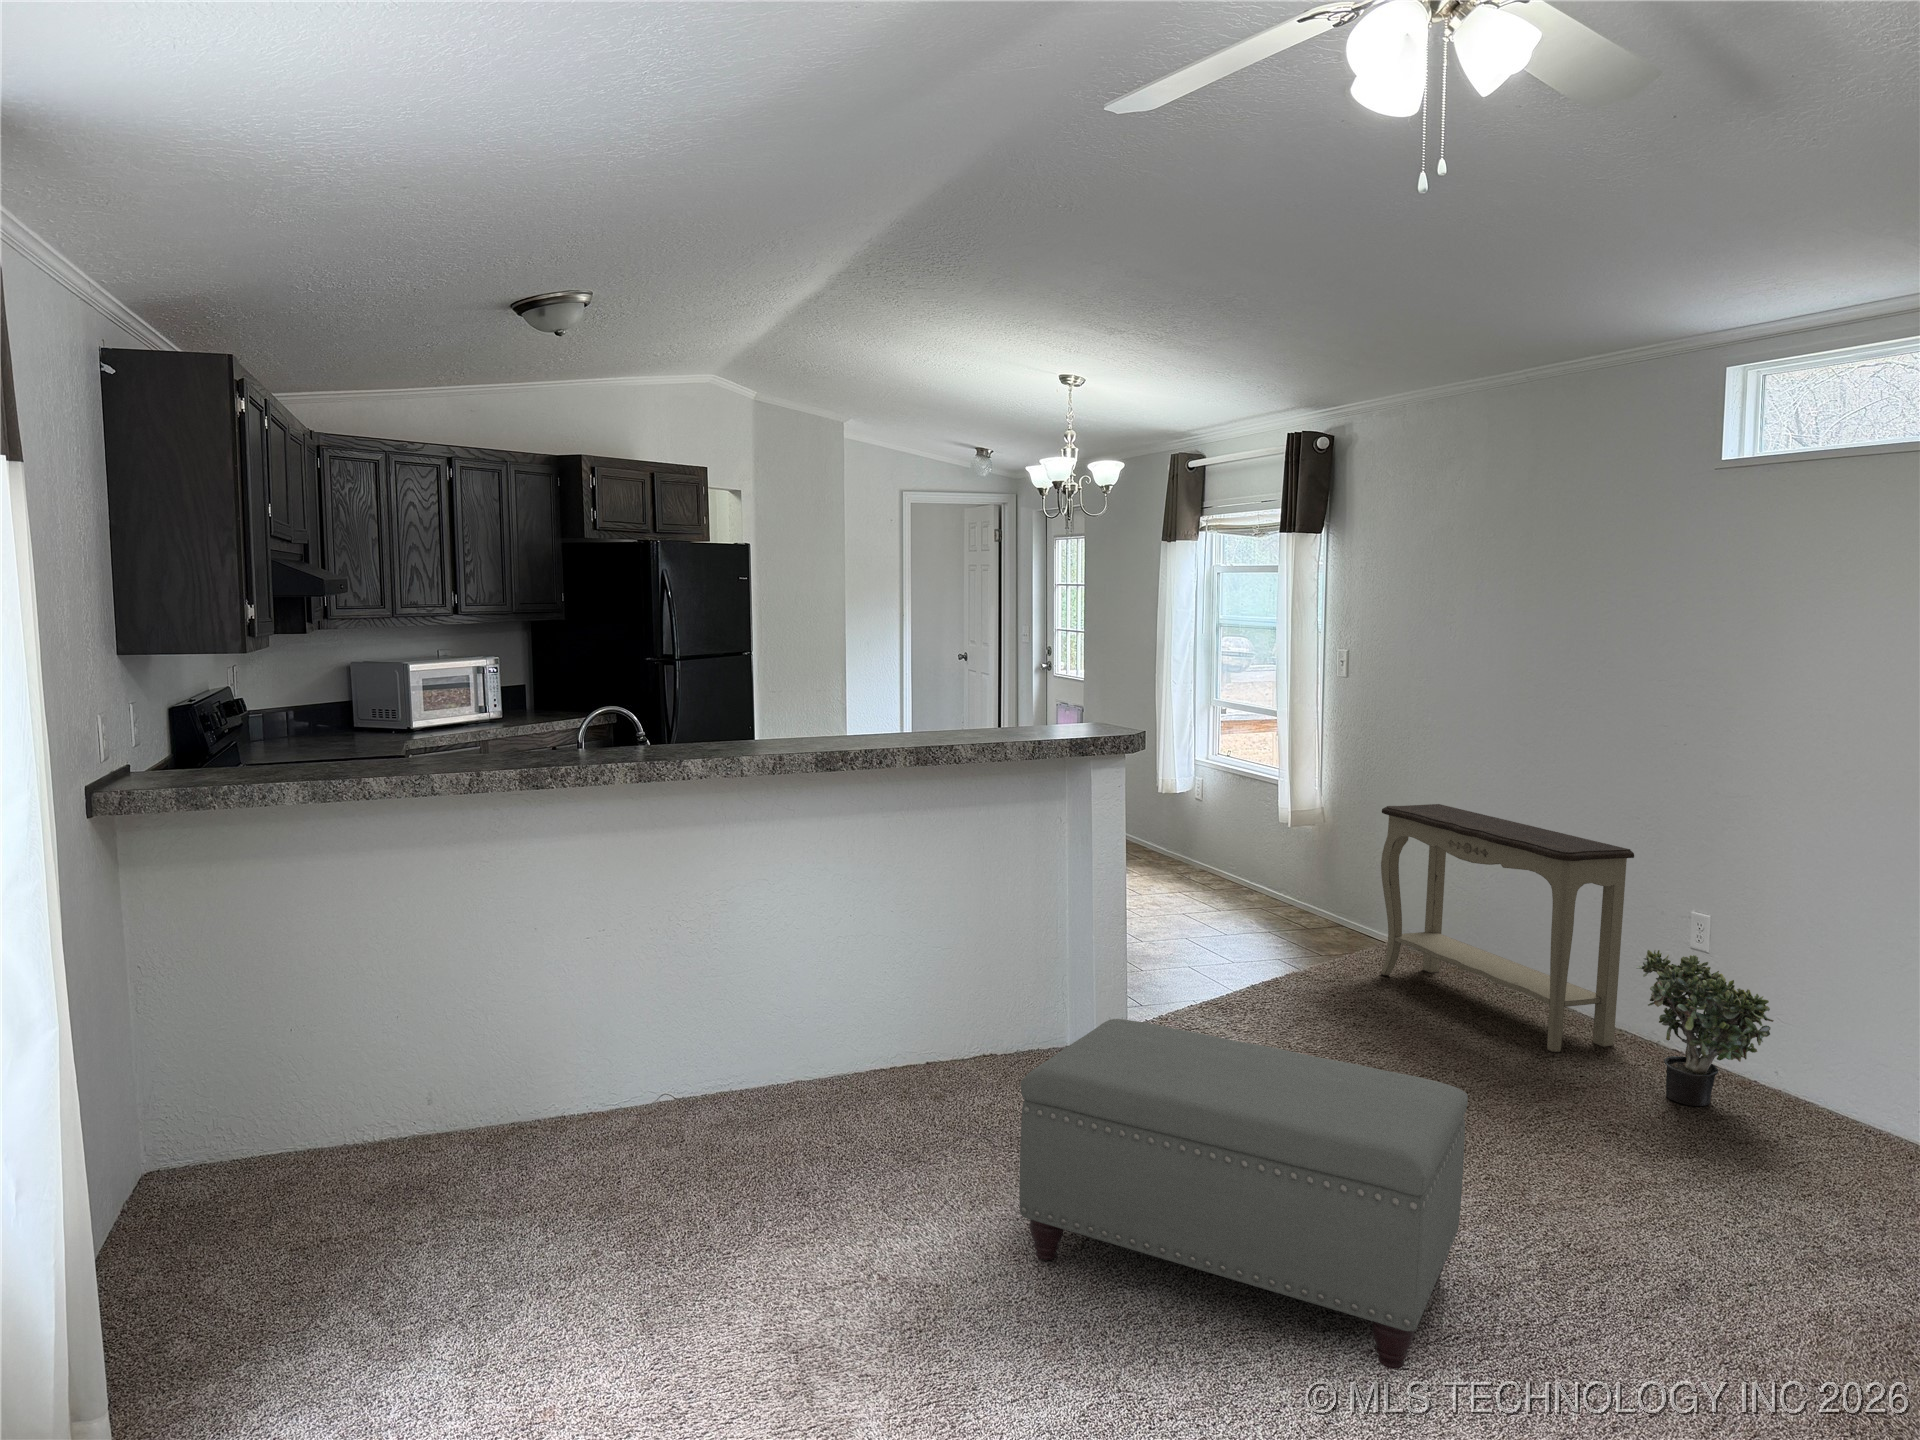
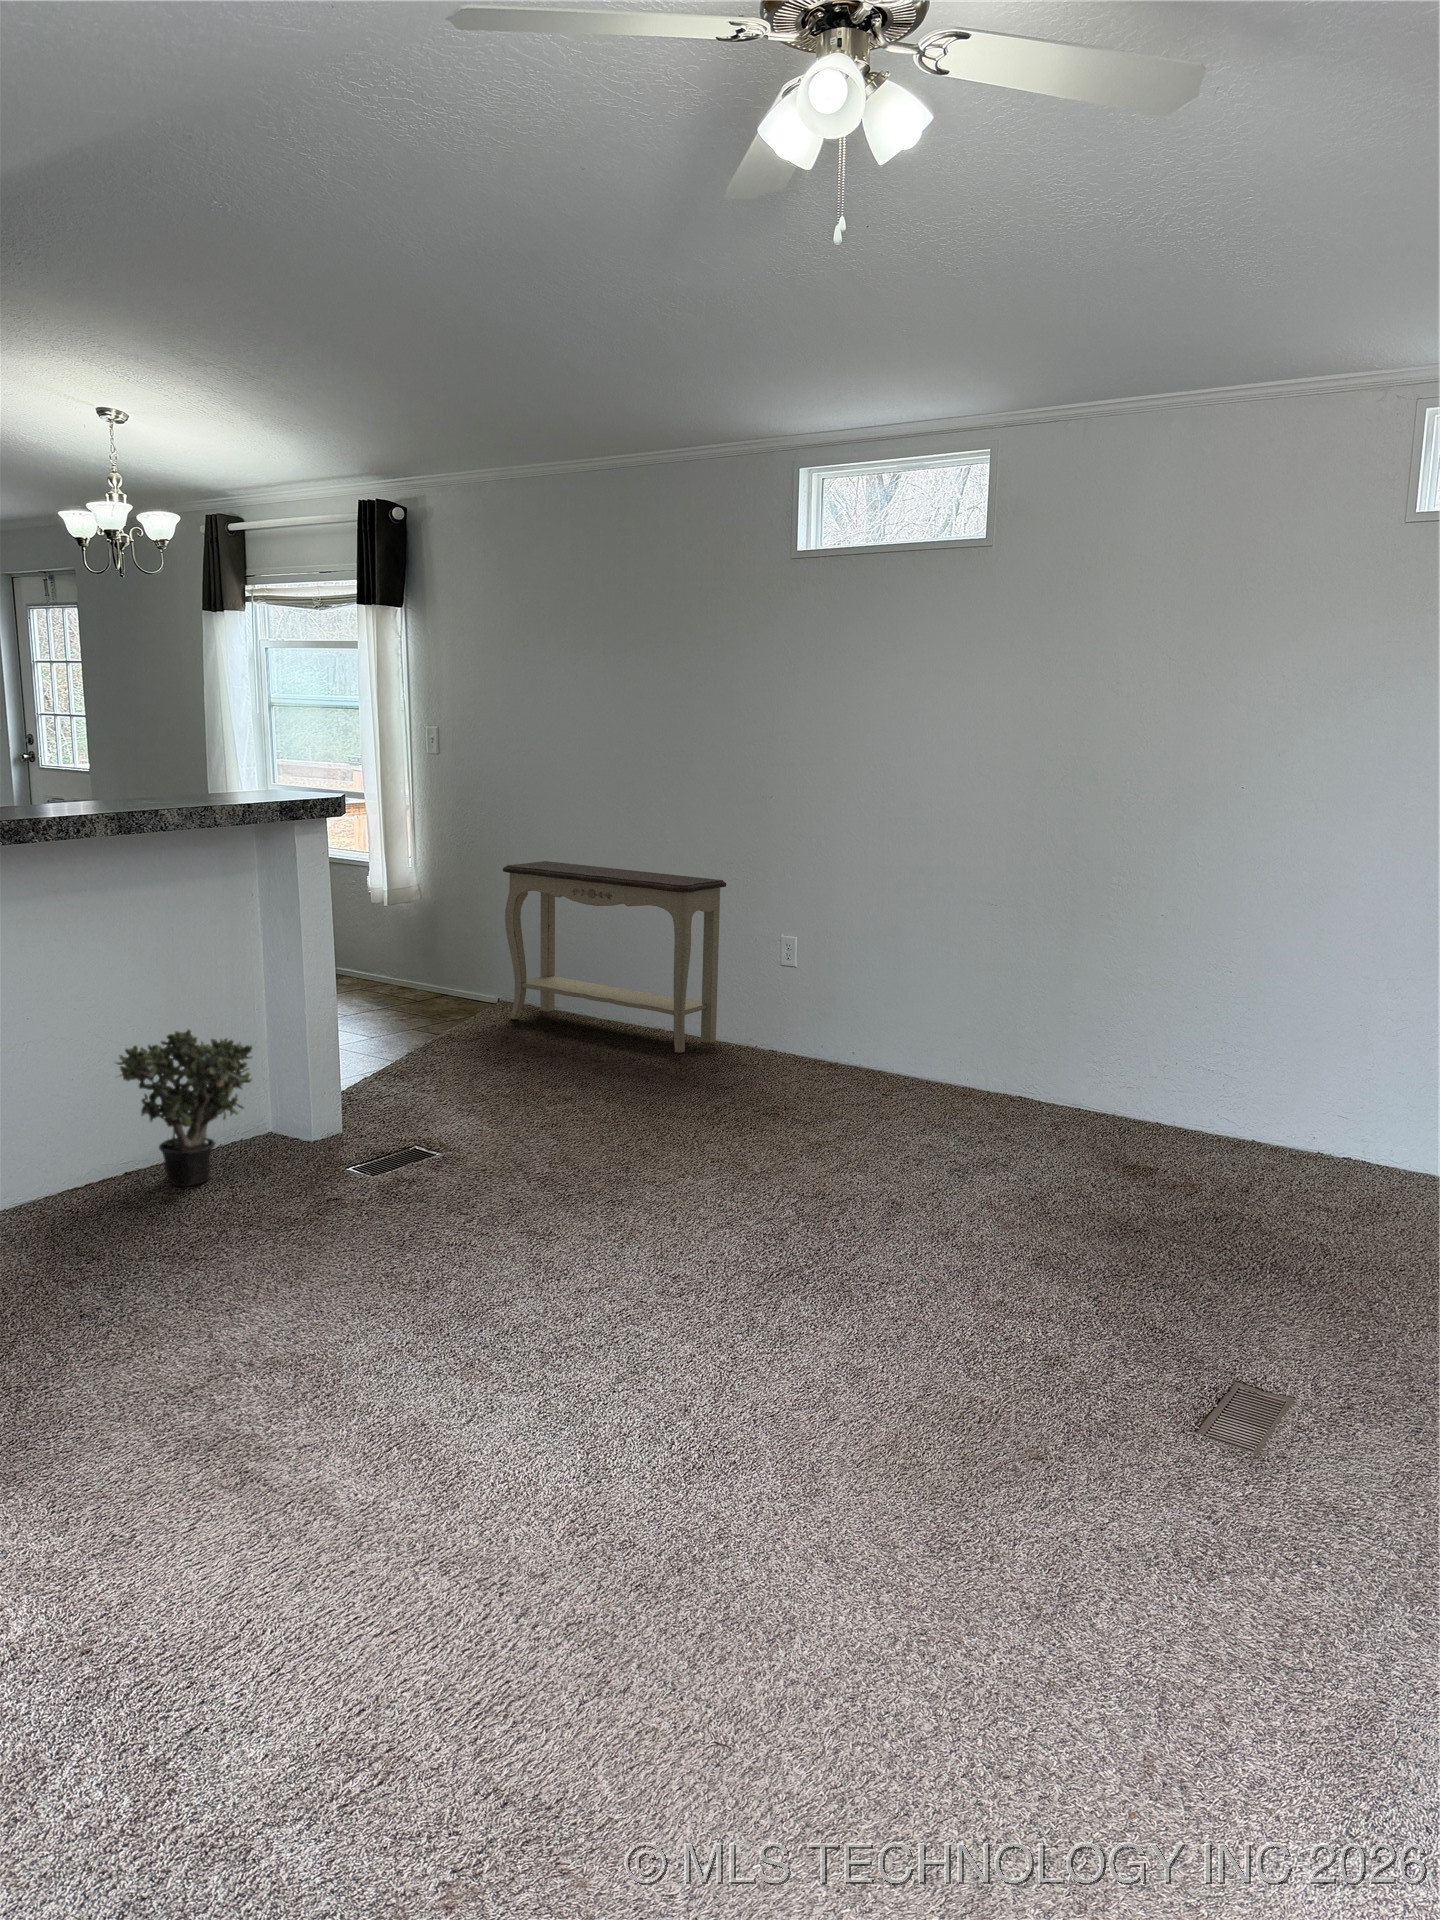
potted plant: present [1637,950,1774,1106] -> present [116,1030,252,1186]
ottoman: present [1020,1019,1468,1369] -> none [370,1063,760,1302]

